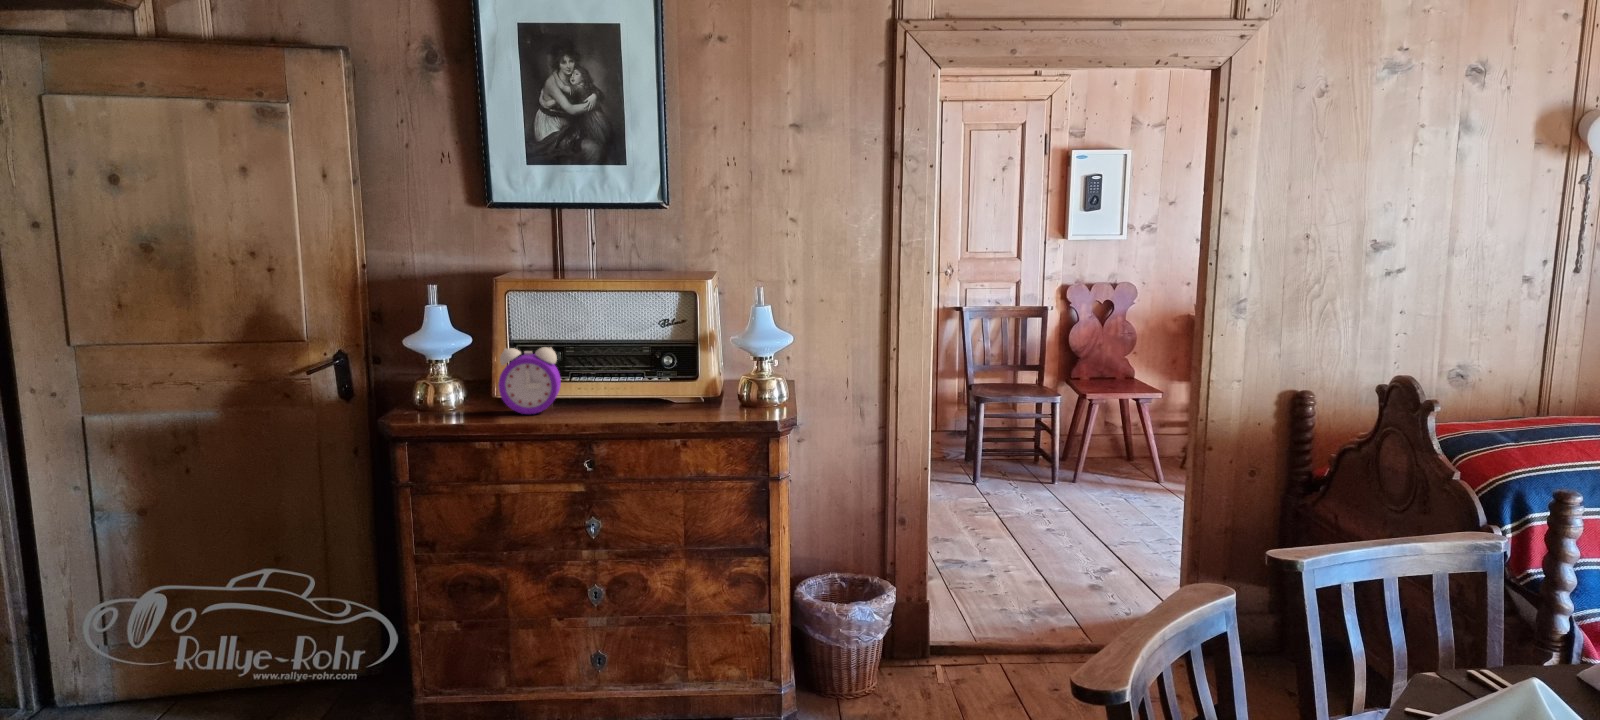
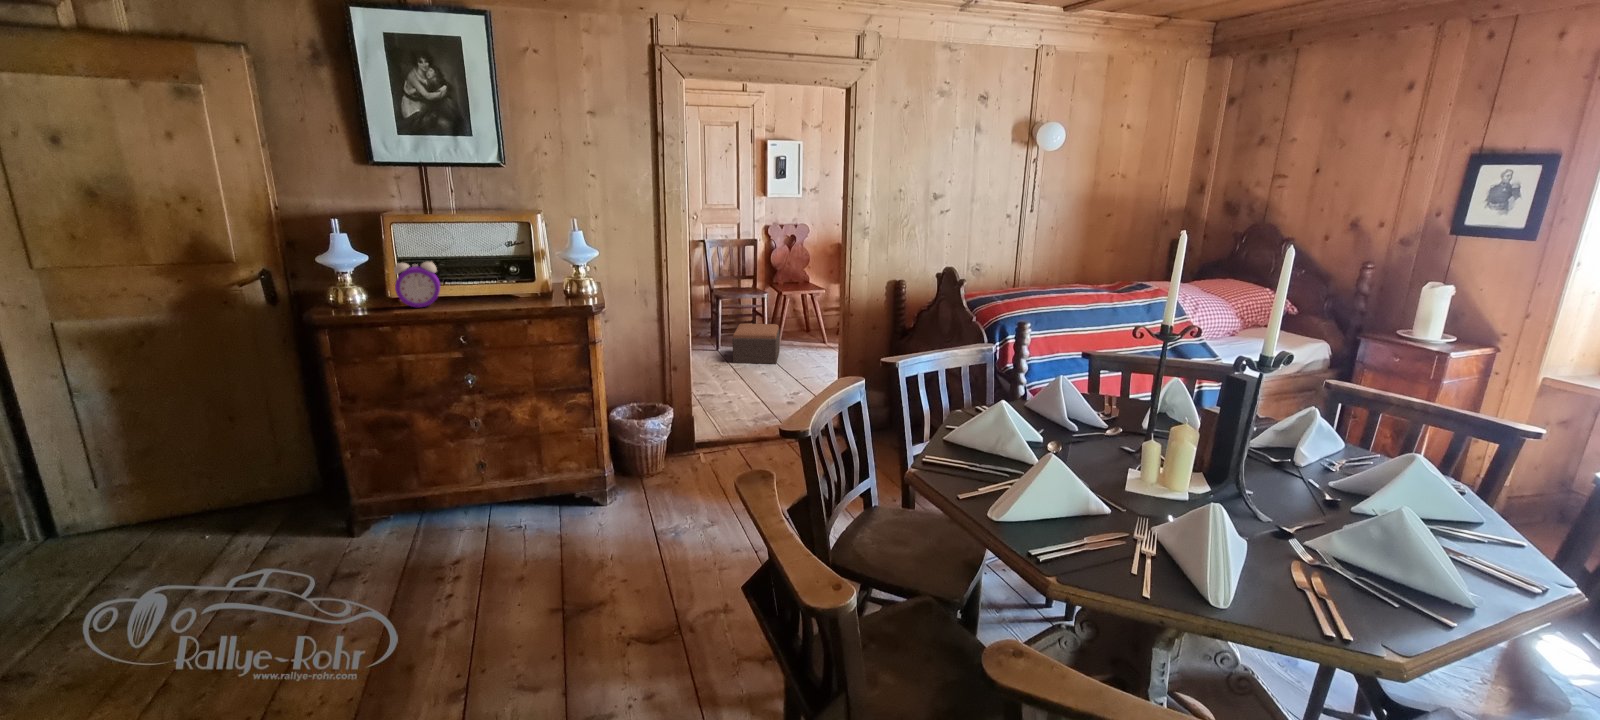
footstool: none [1000,440,1077,508] -> present [732,324,780,364]

